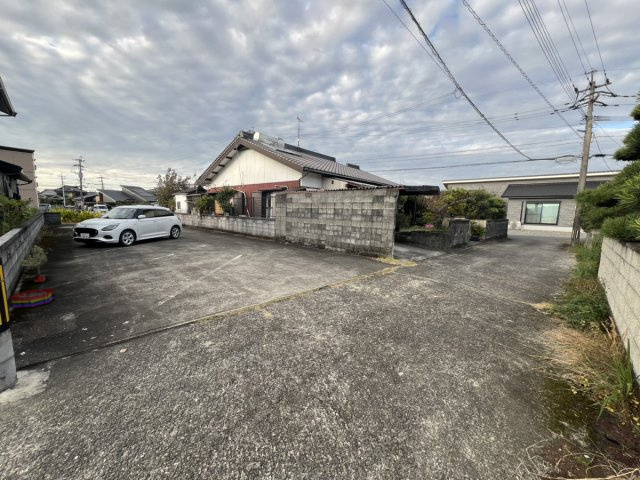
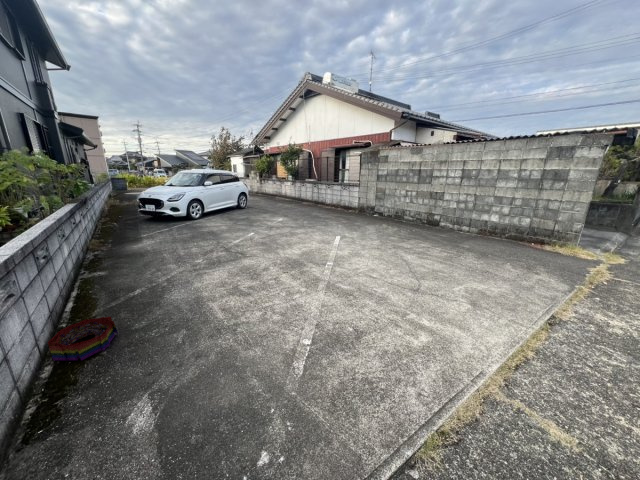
potted tree: present [20,245,47,283] -> none [69,235,107,289]

